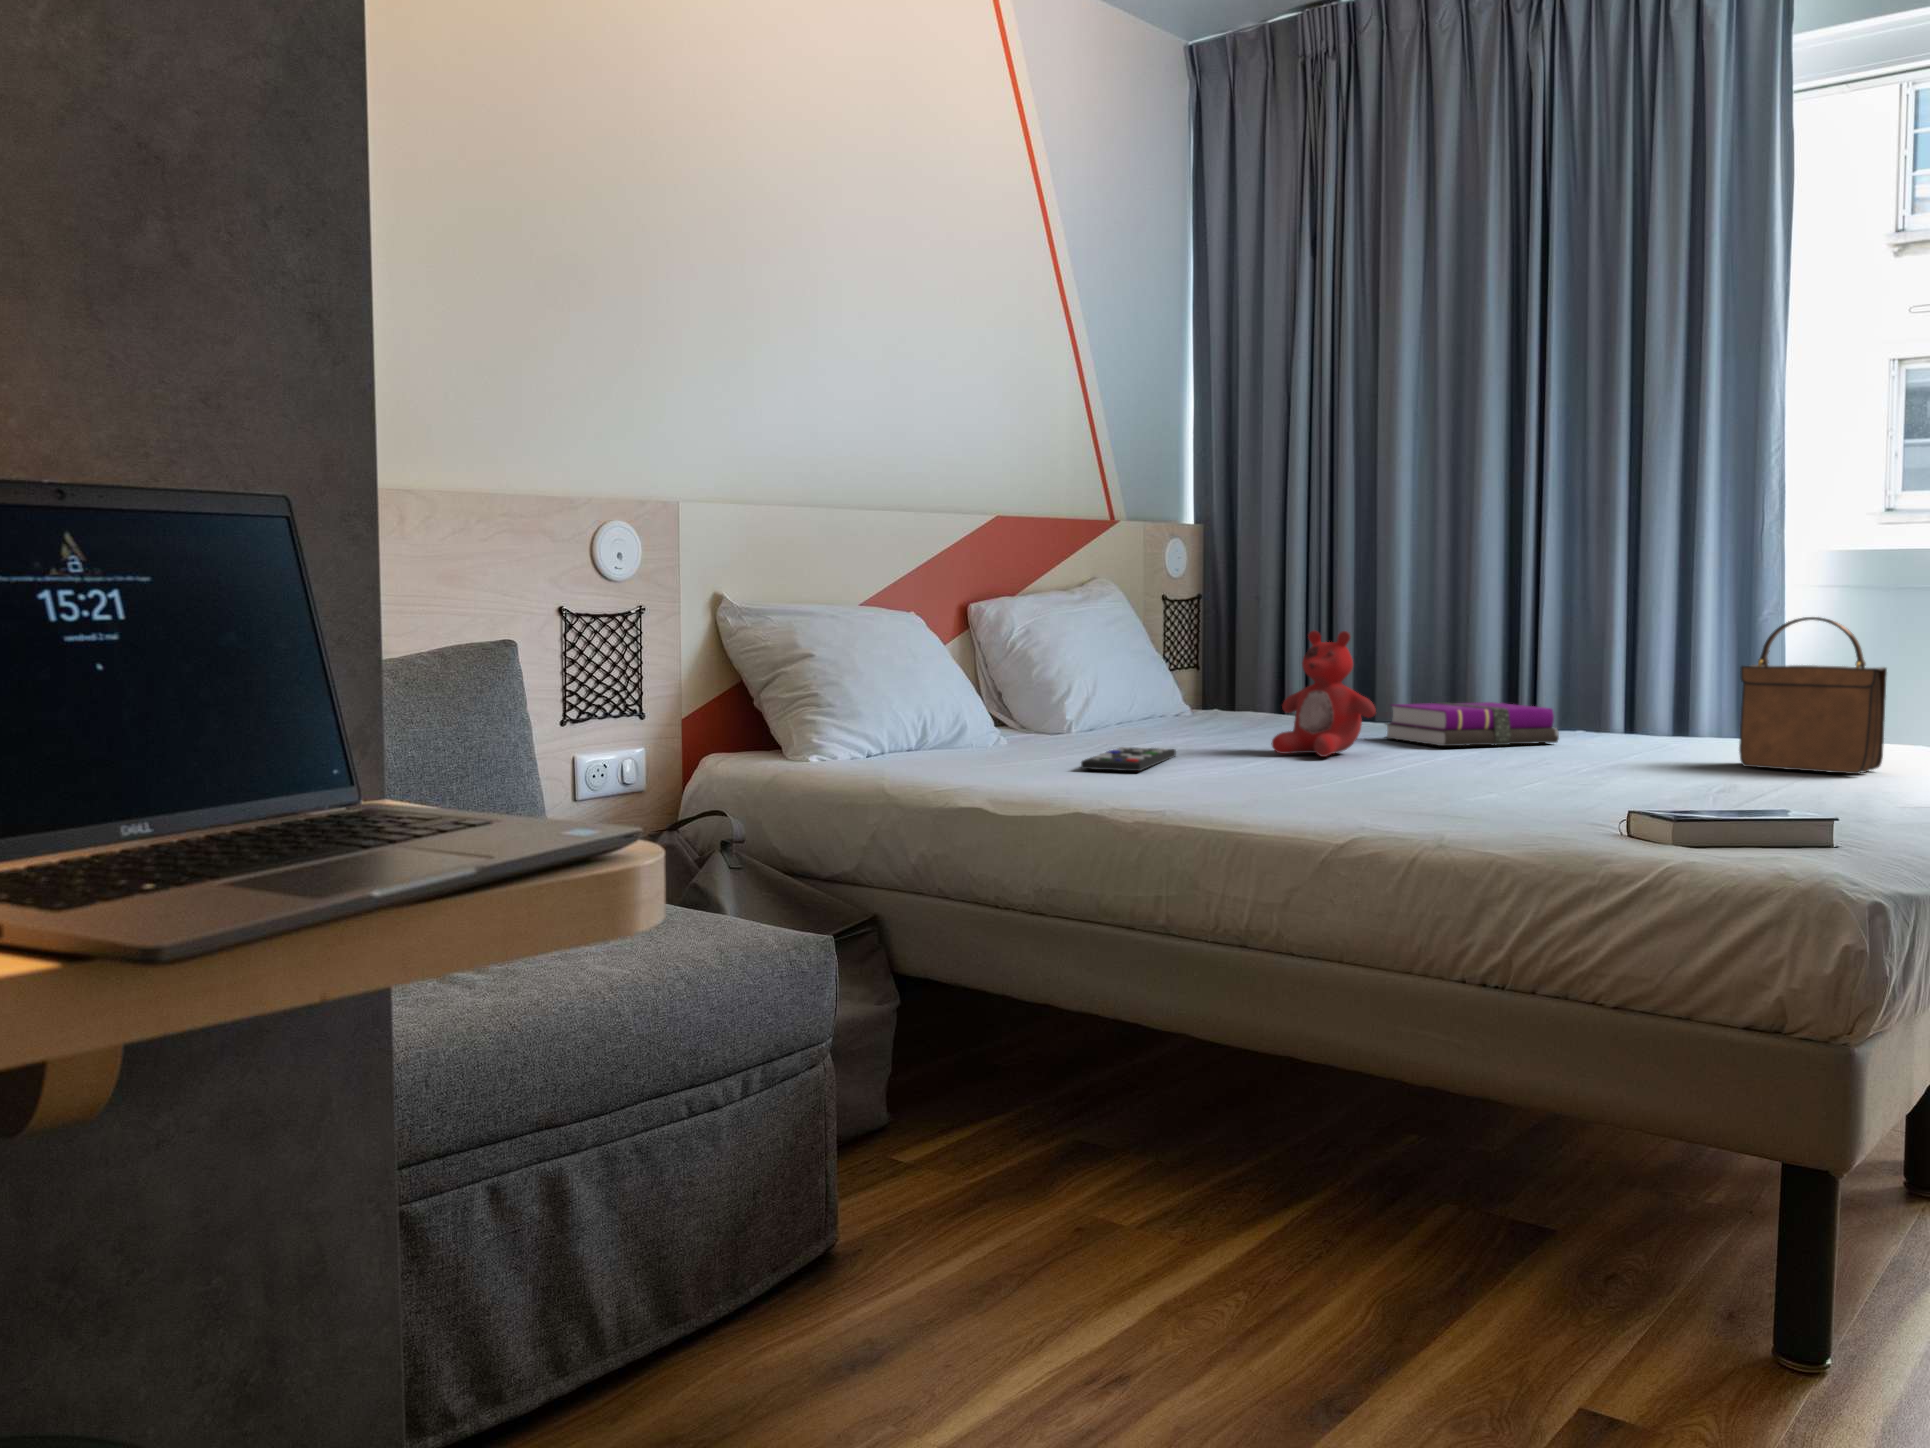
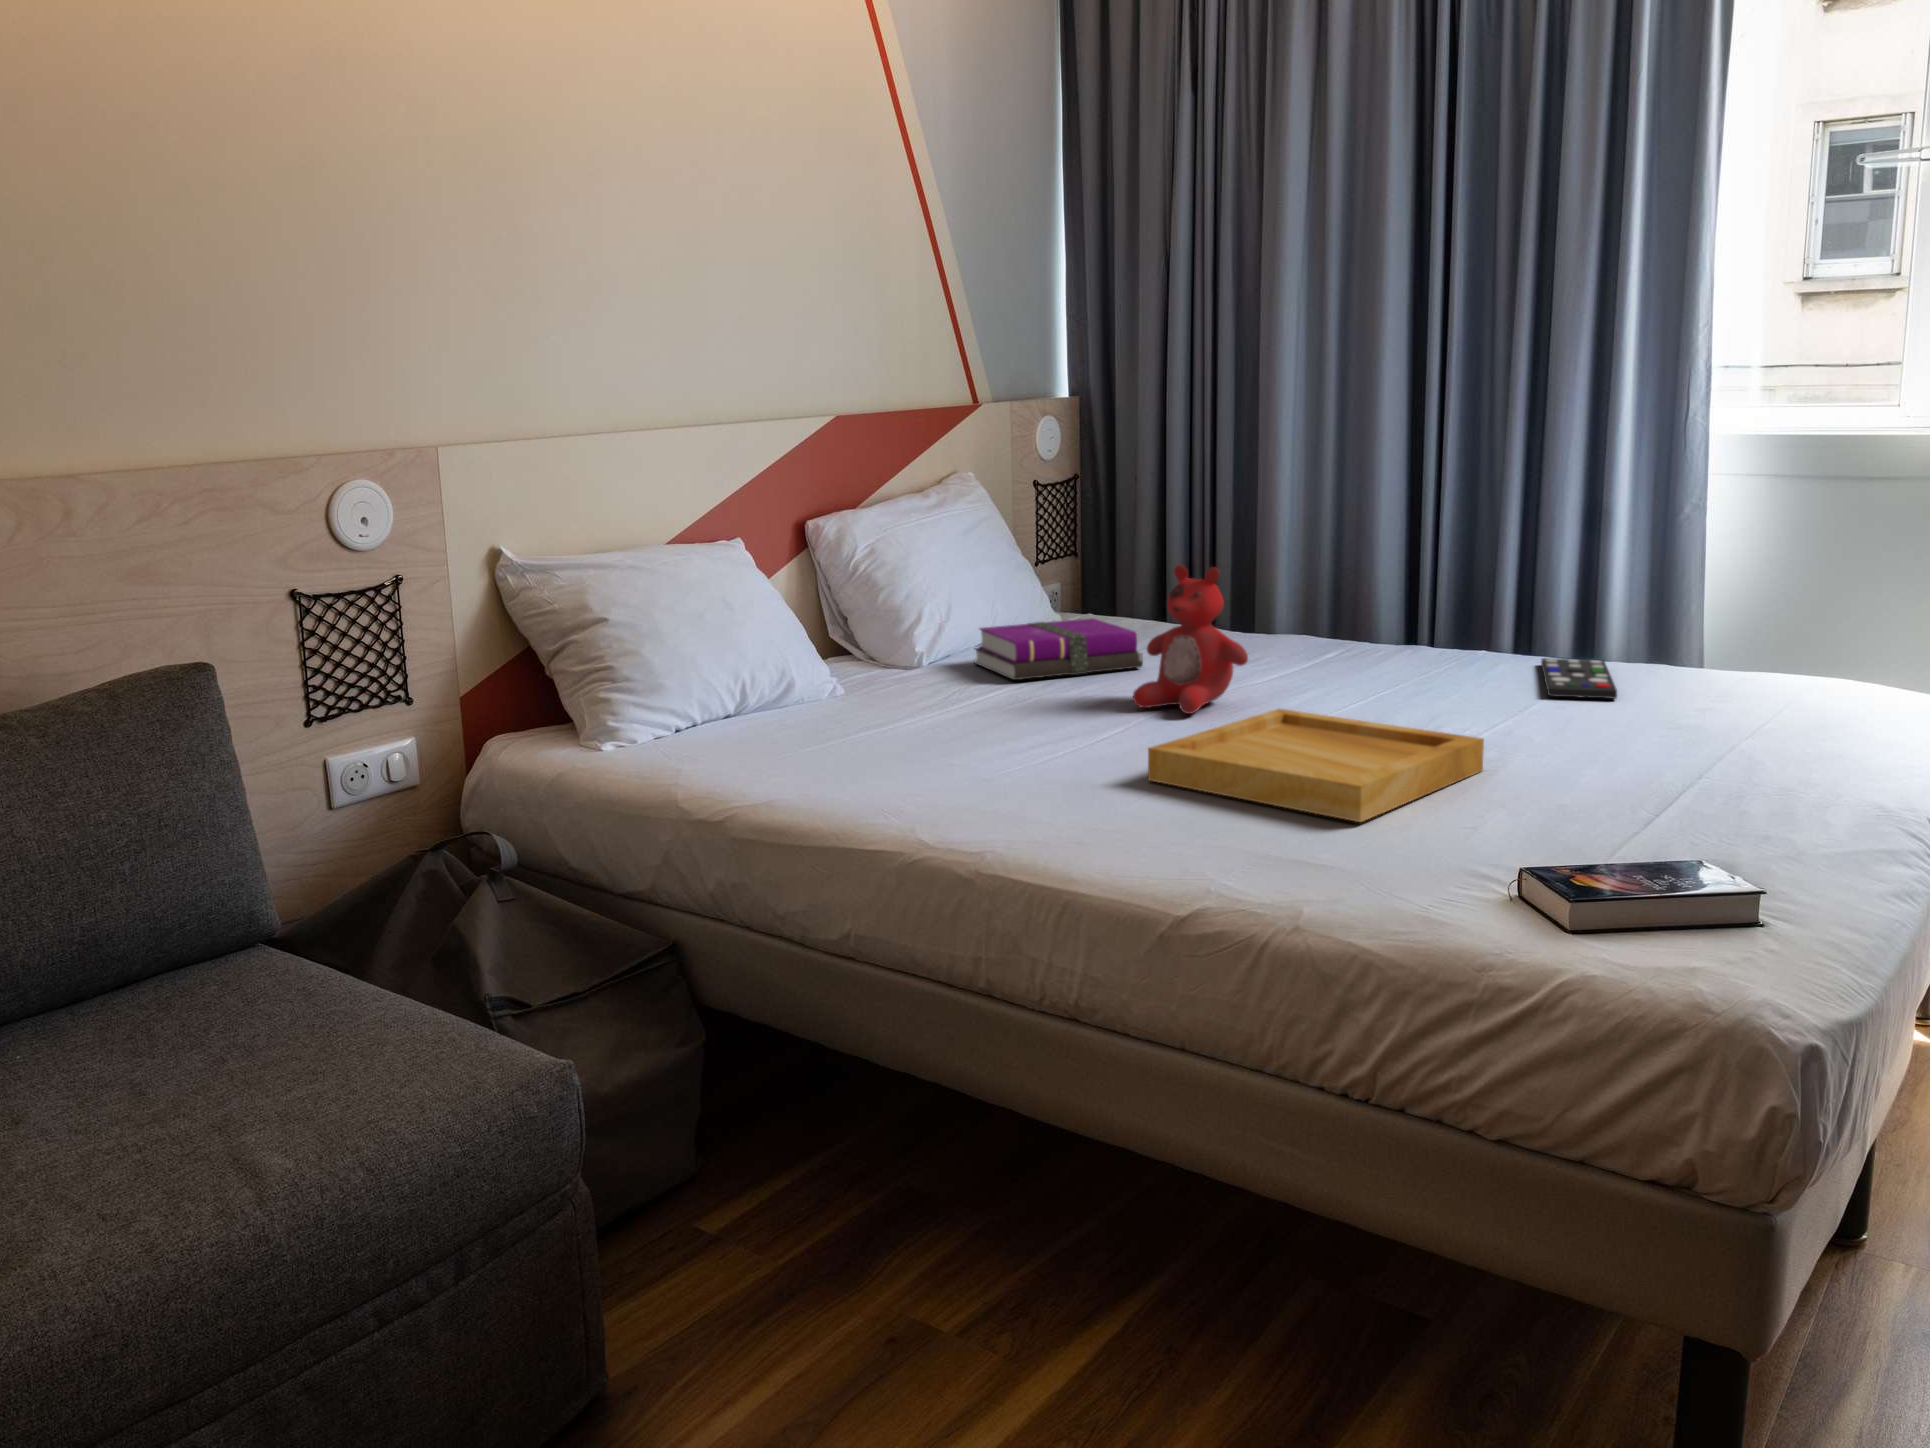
handbag: present [1739,617,1887,774] -> none [1647,550,1812,732]
notebook: present [1386,702,1559,746] -> present [975,618,1143,680]
tray: none [1298,744,1596,806] -> present [1148,709,1484,822]
remote control: present [1081,747,1176,771] -> present [1541,658,1617,699]

